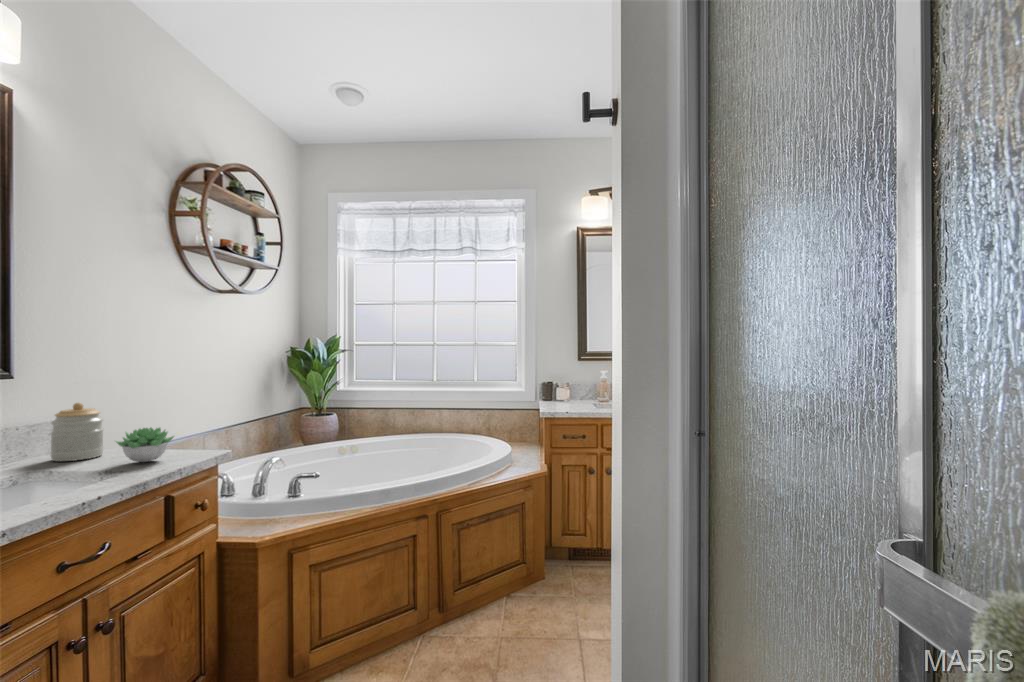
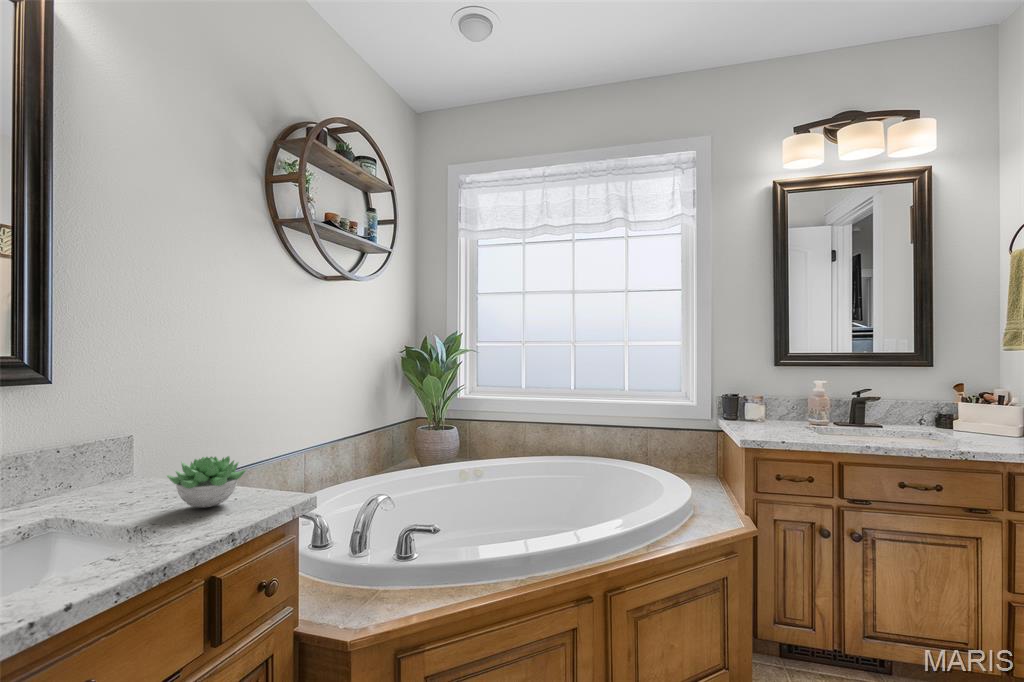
jar: present [50,403,104,461] -> none [101,417,168,497]

